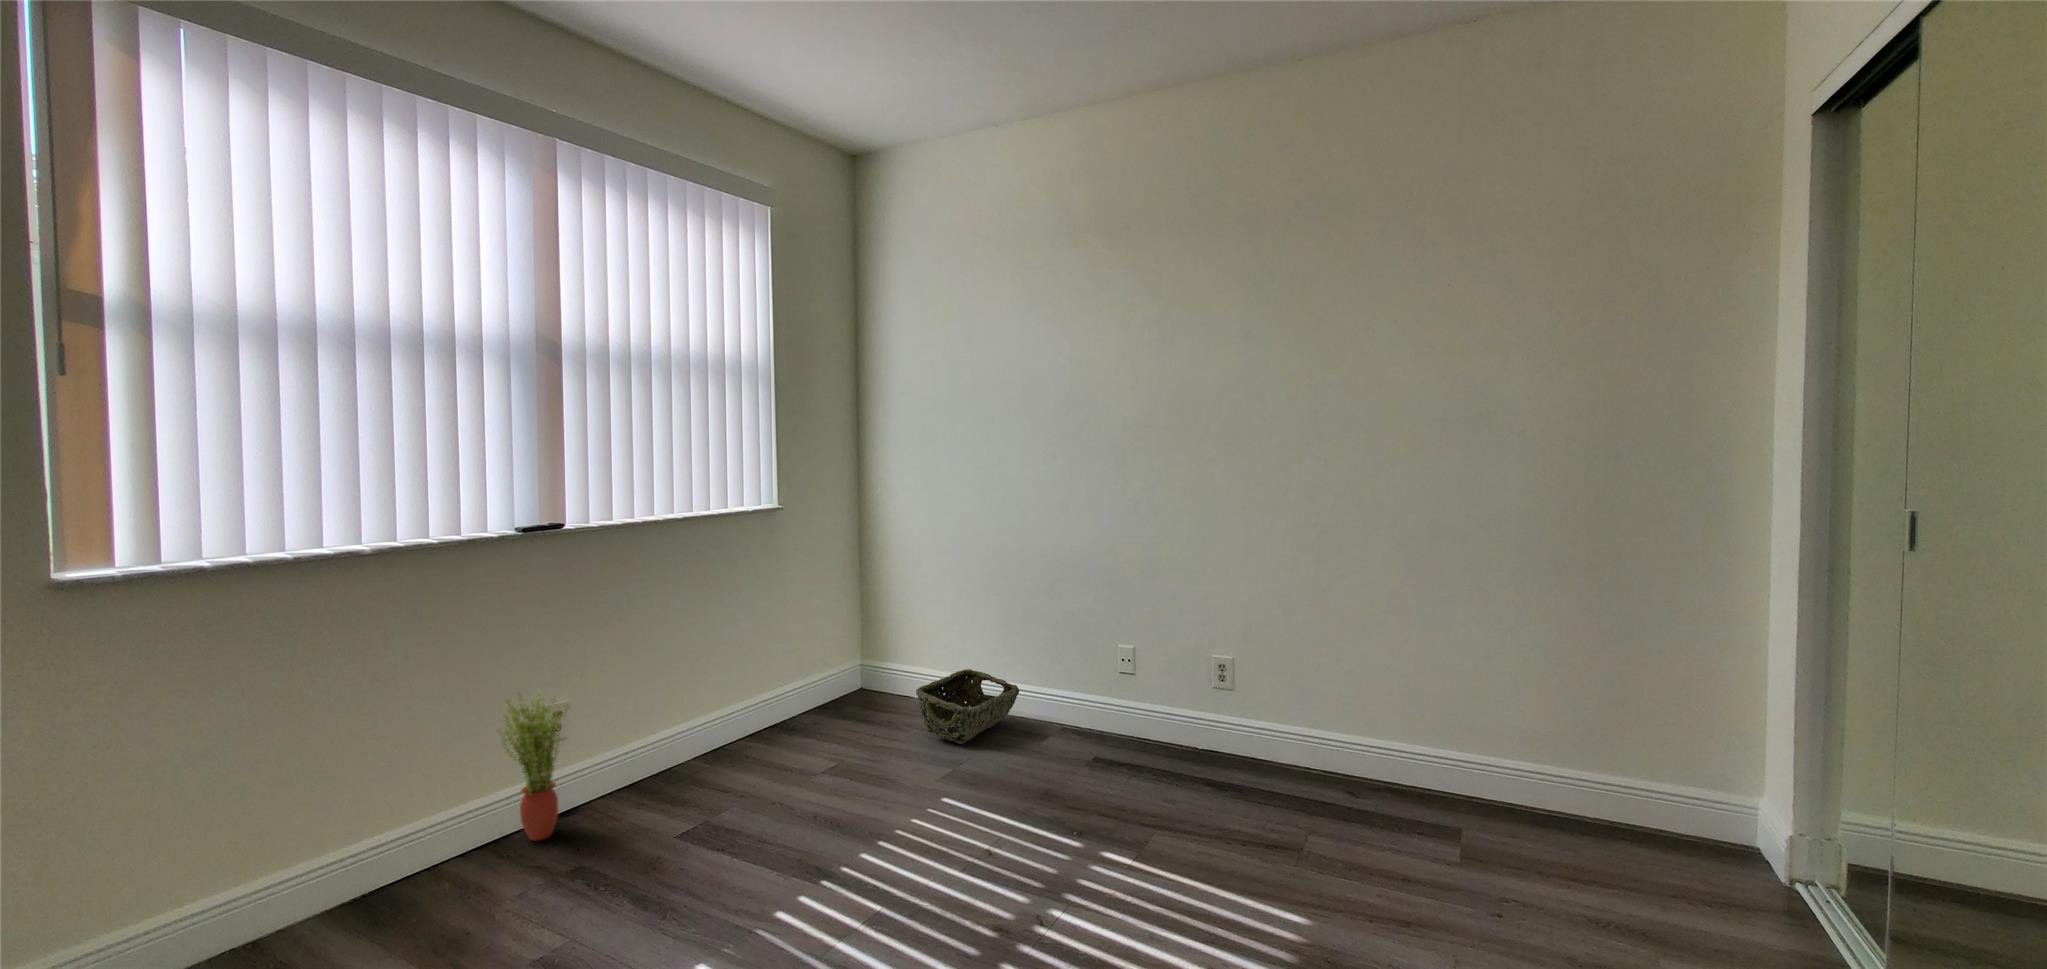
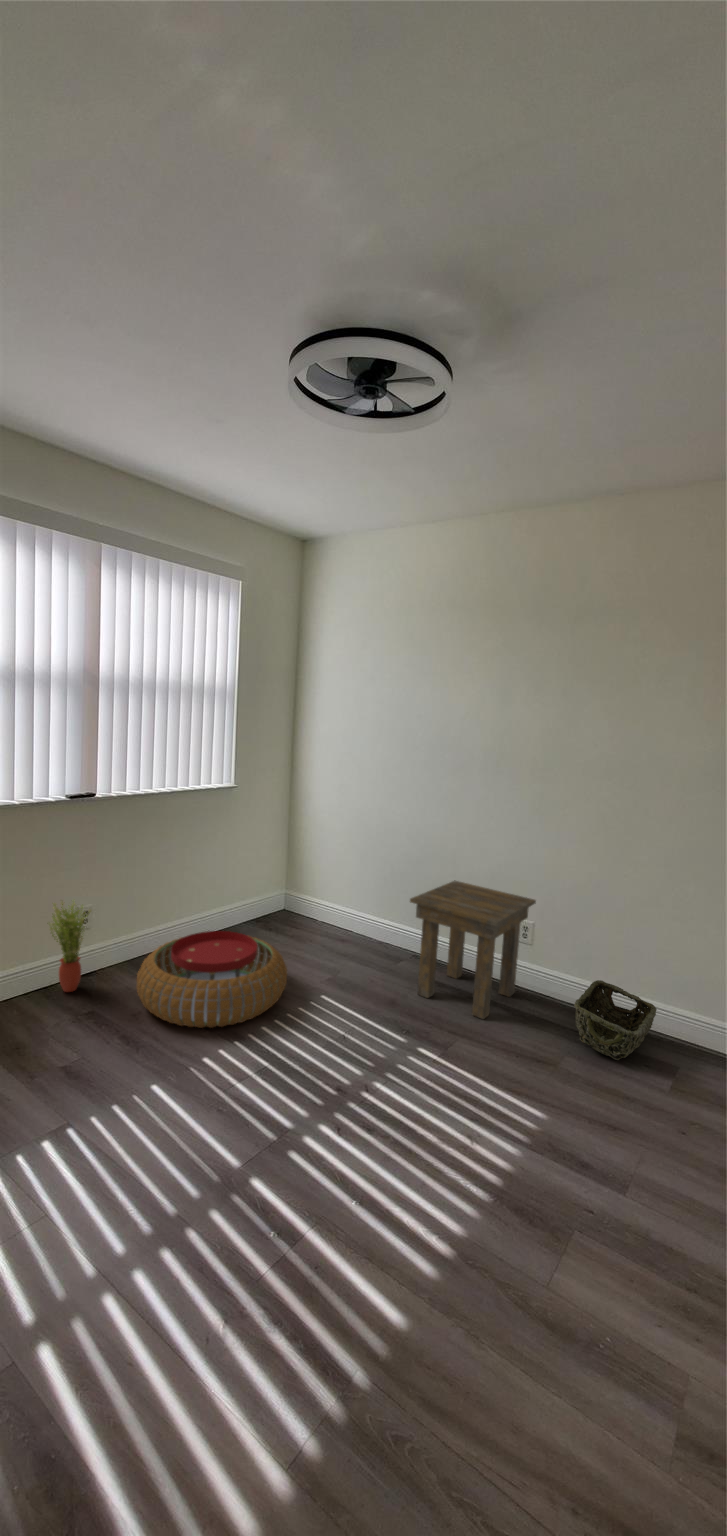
side table: none [1059,612,1230,799] -> present [410,880,536,1019]
woven basket: present [916,669,1019,744] -> present [574,980,657,1060]
pouf: none [653,717,889,867] -> present [137,931,287,1028]

